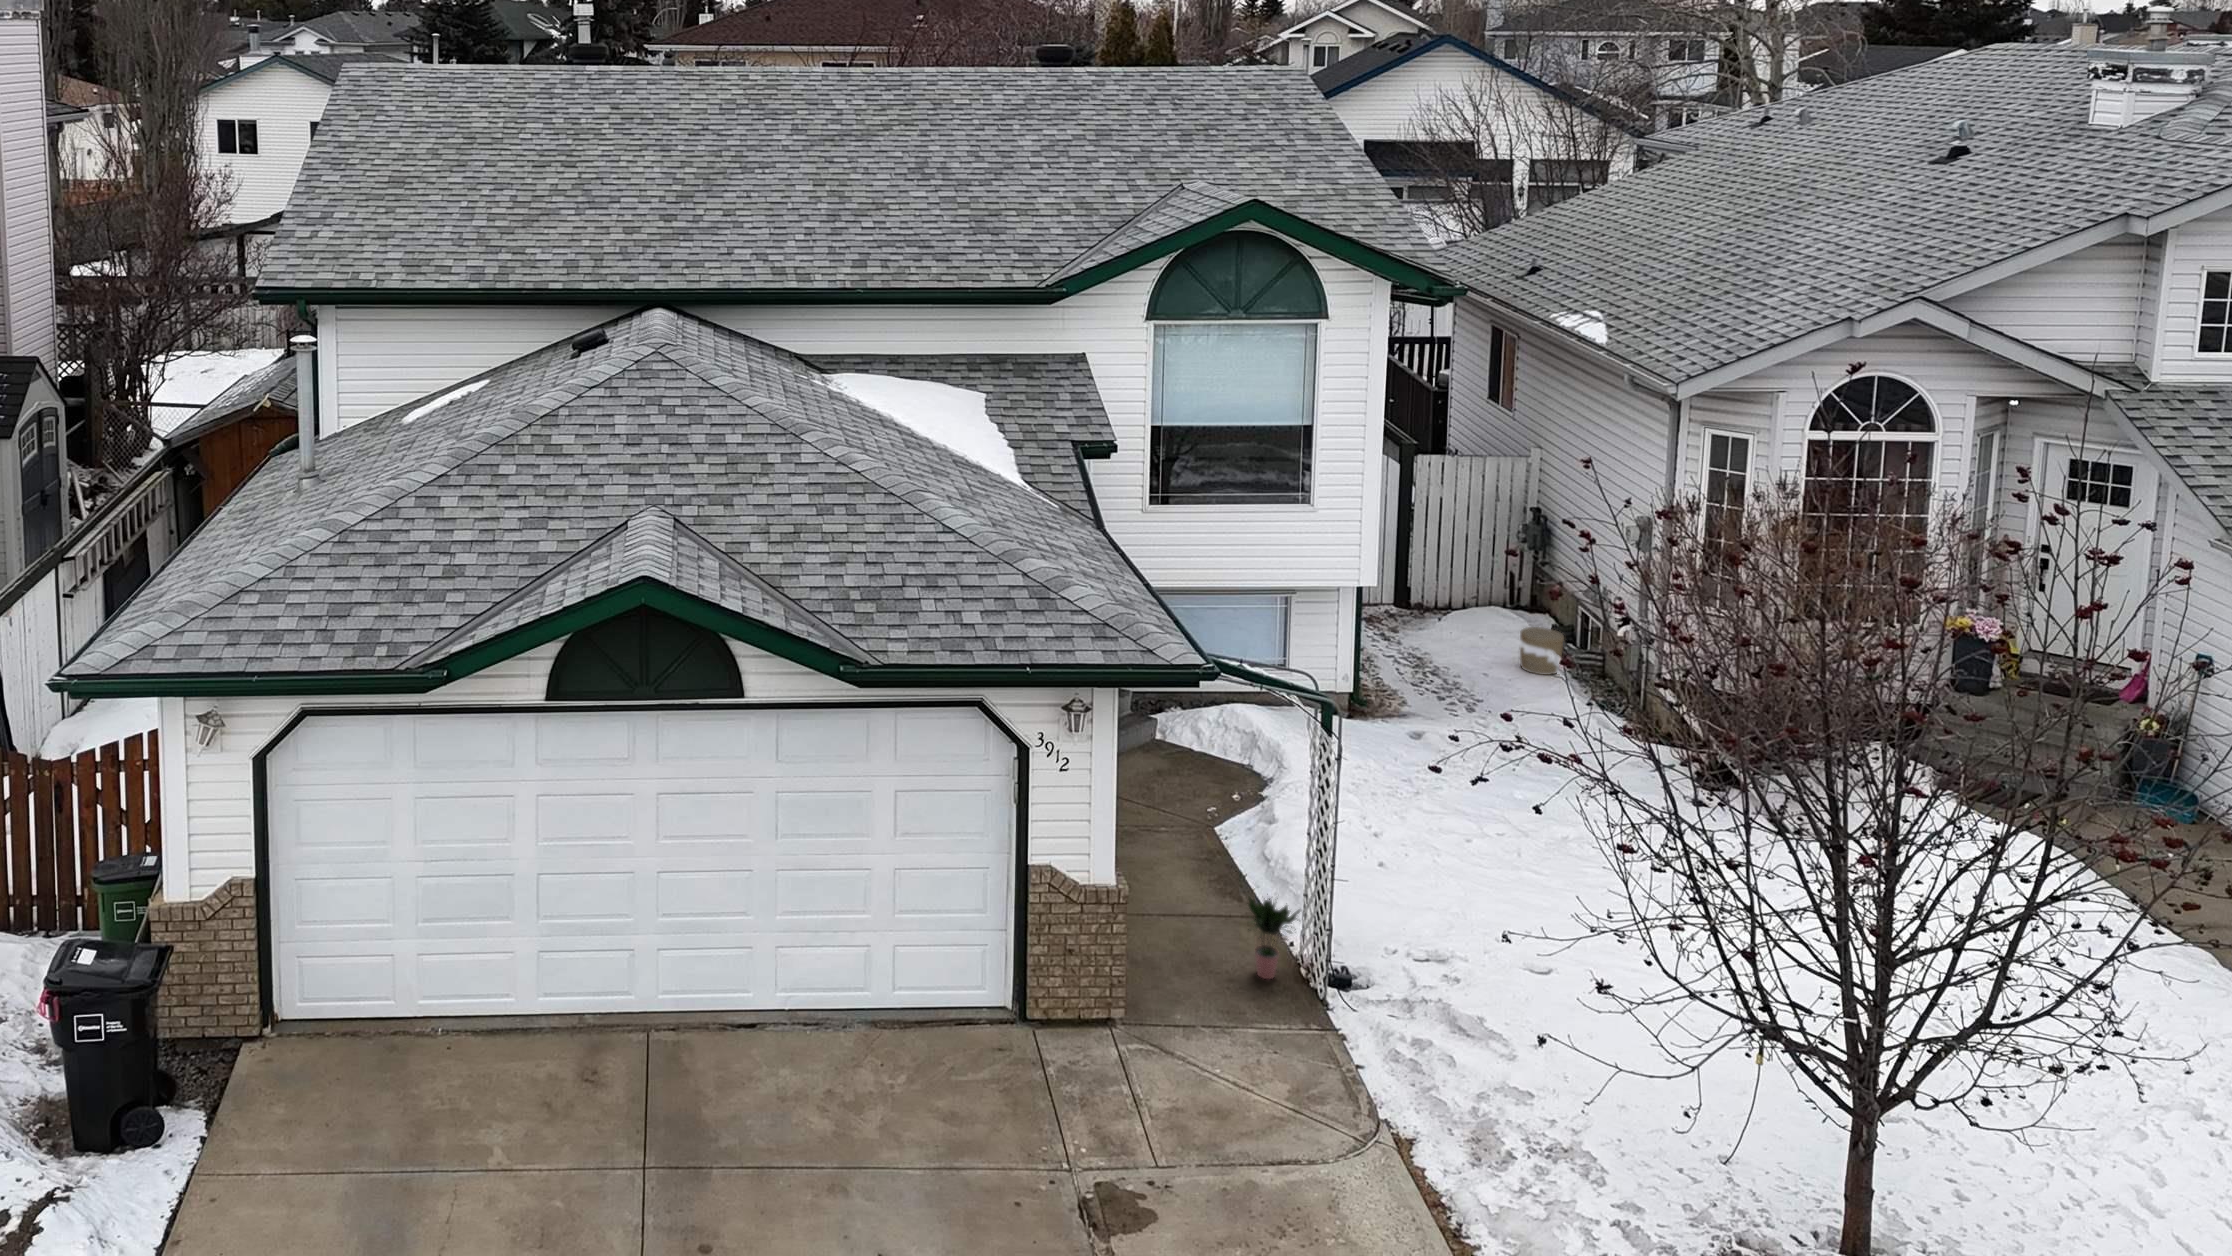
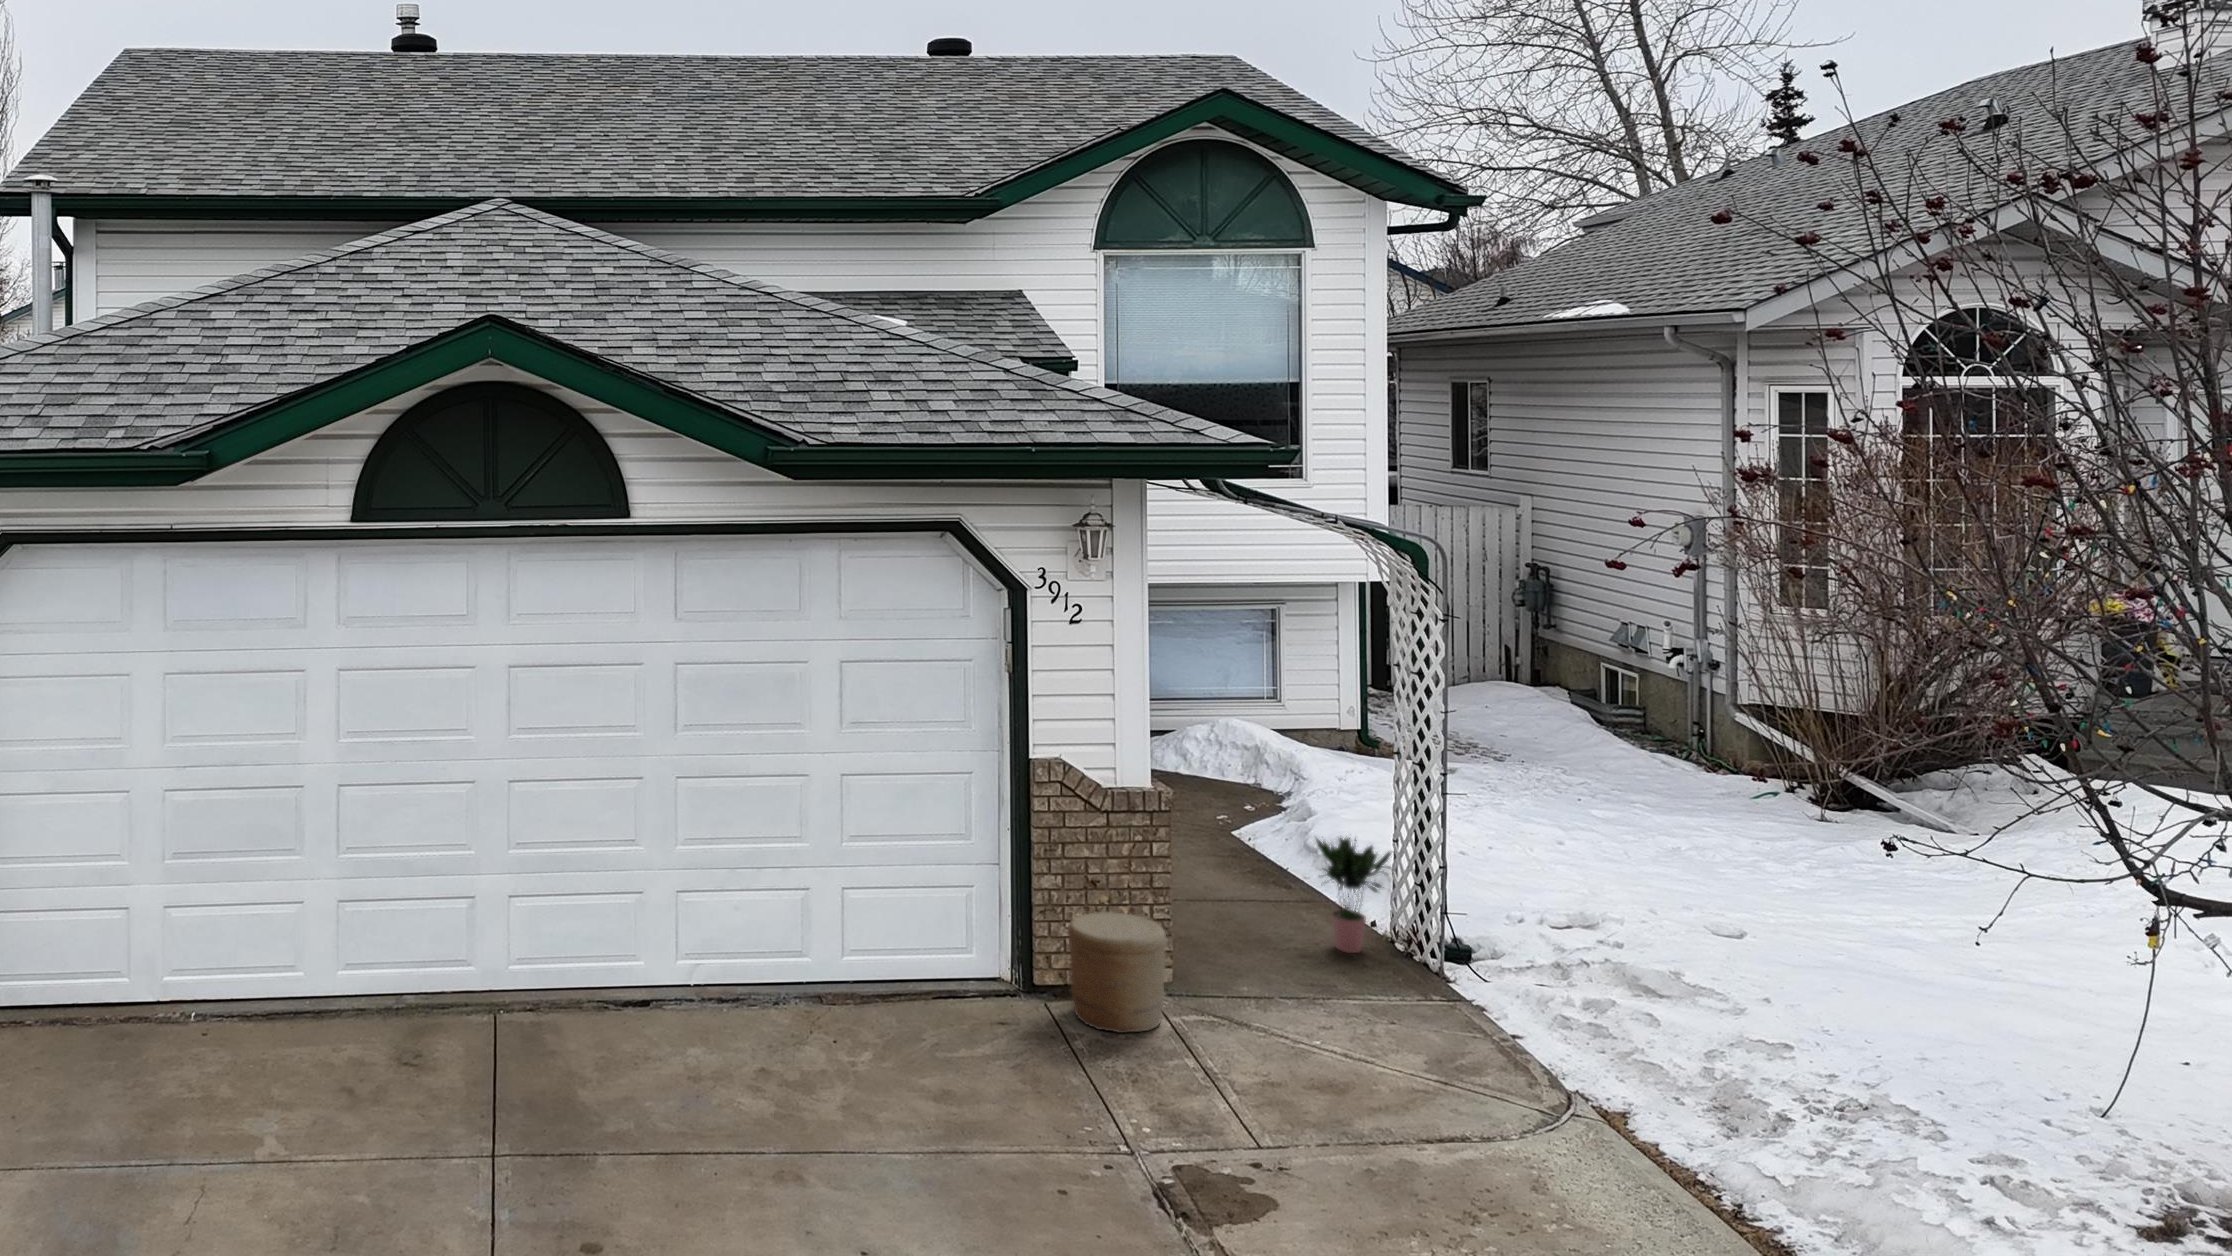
woven basket: present [1520,627,1564,675] -> present [1068,912,1166,1033]

